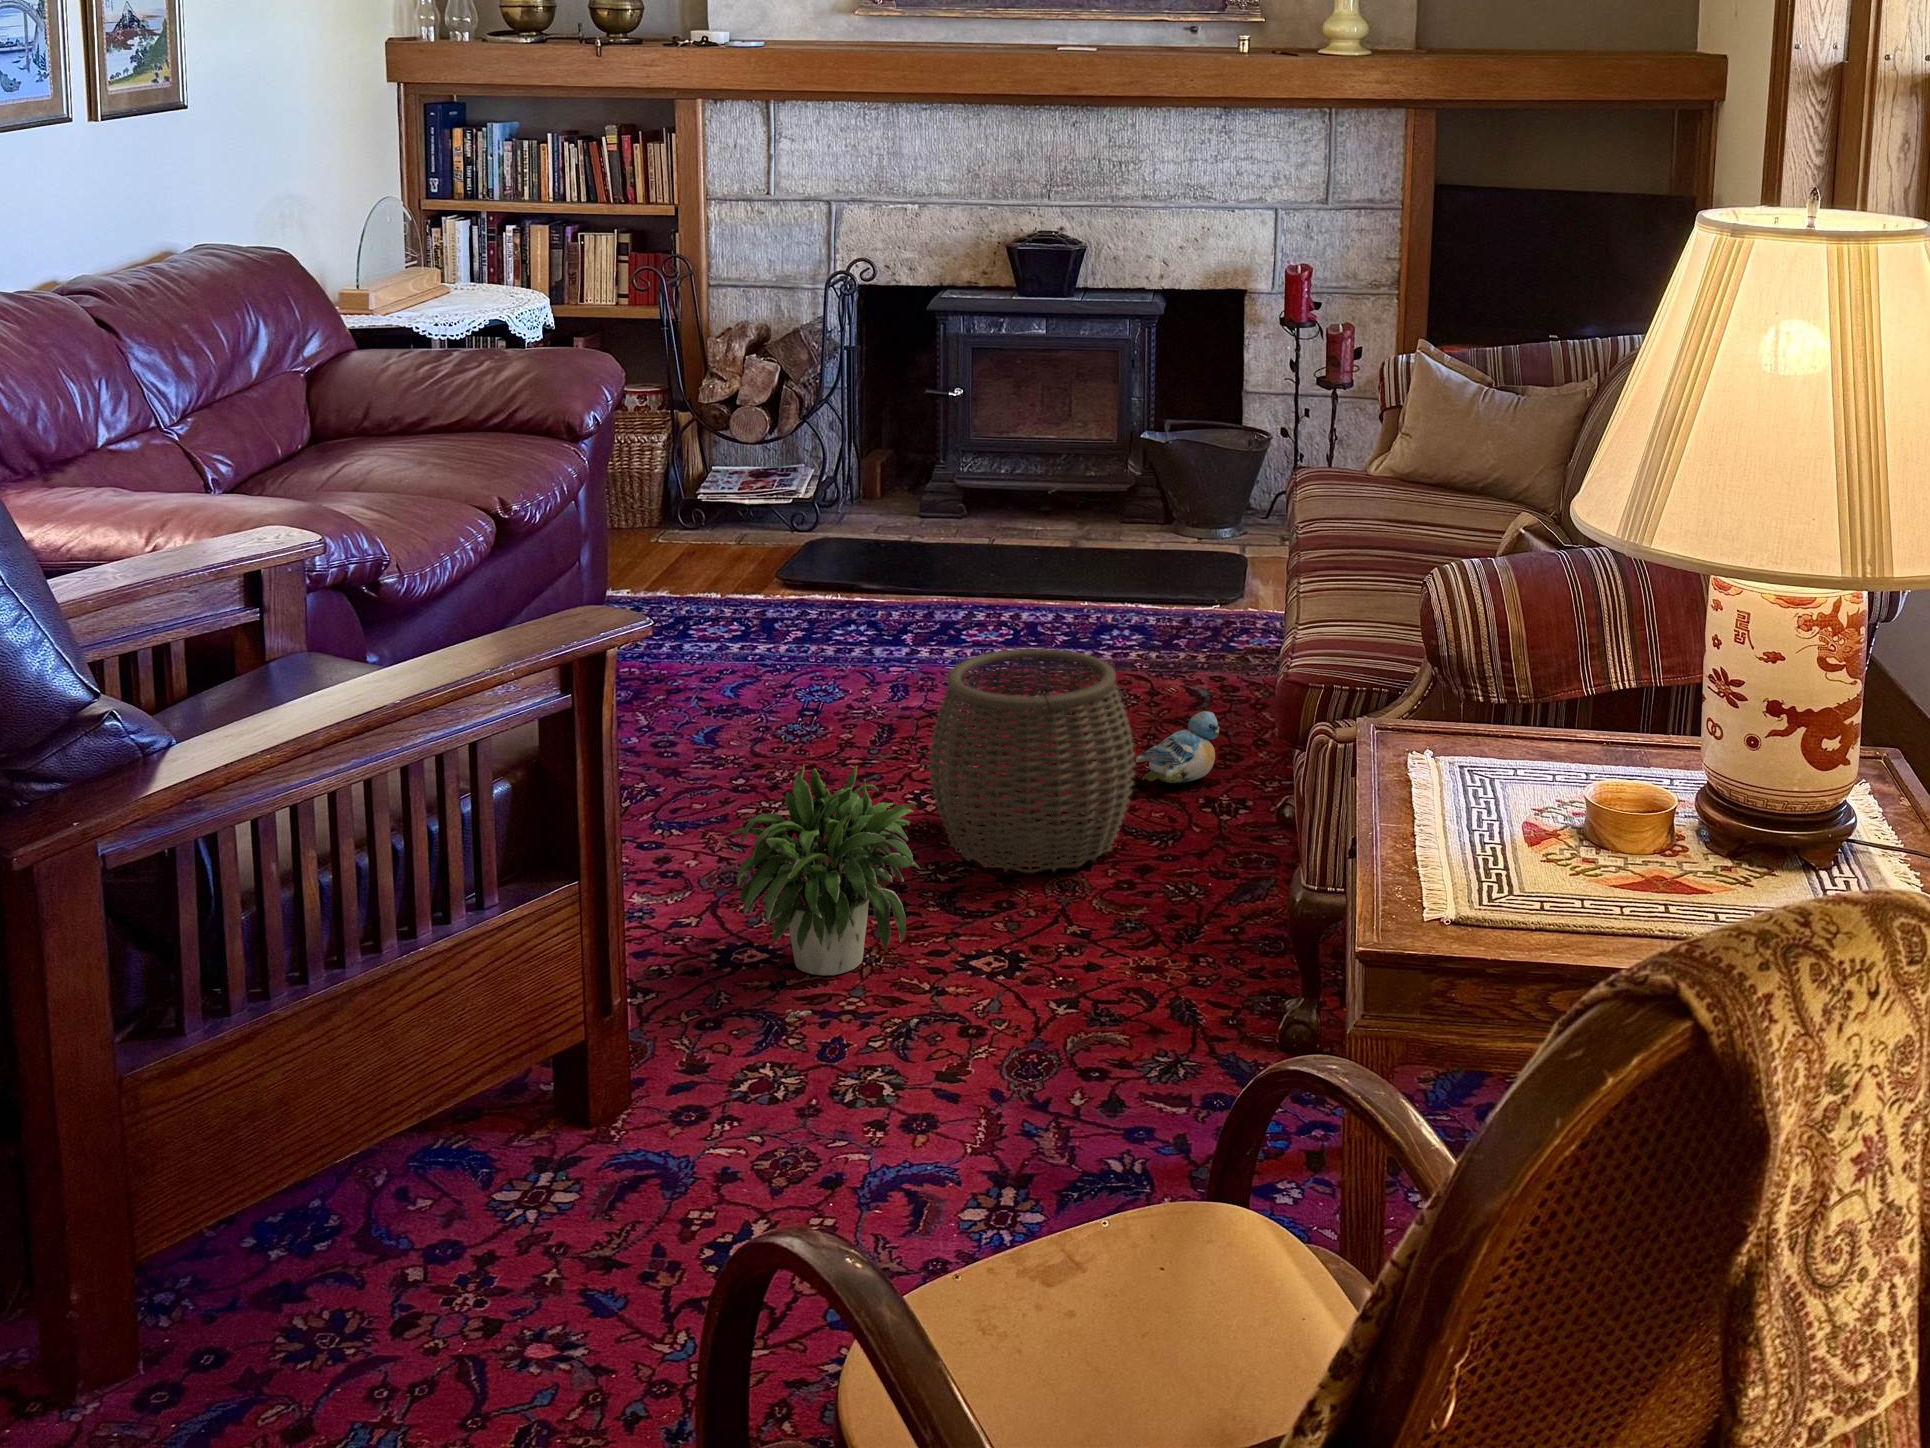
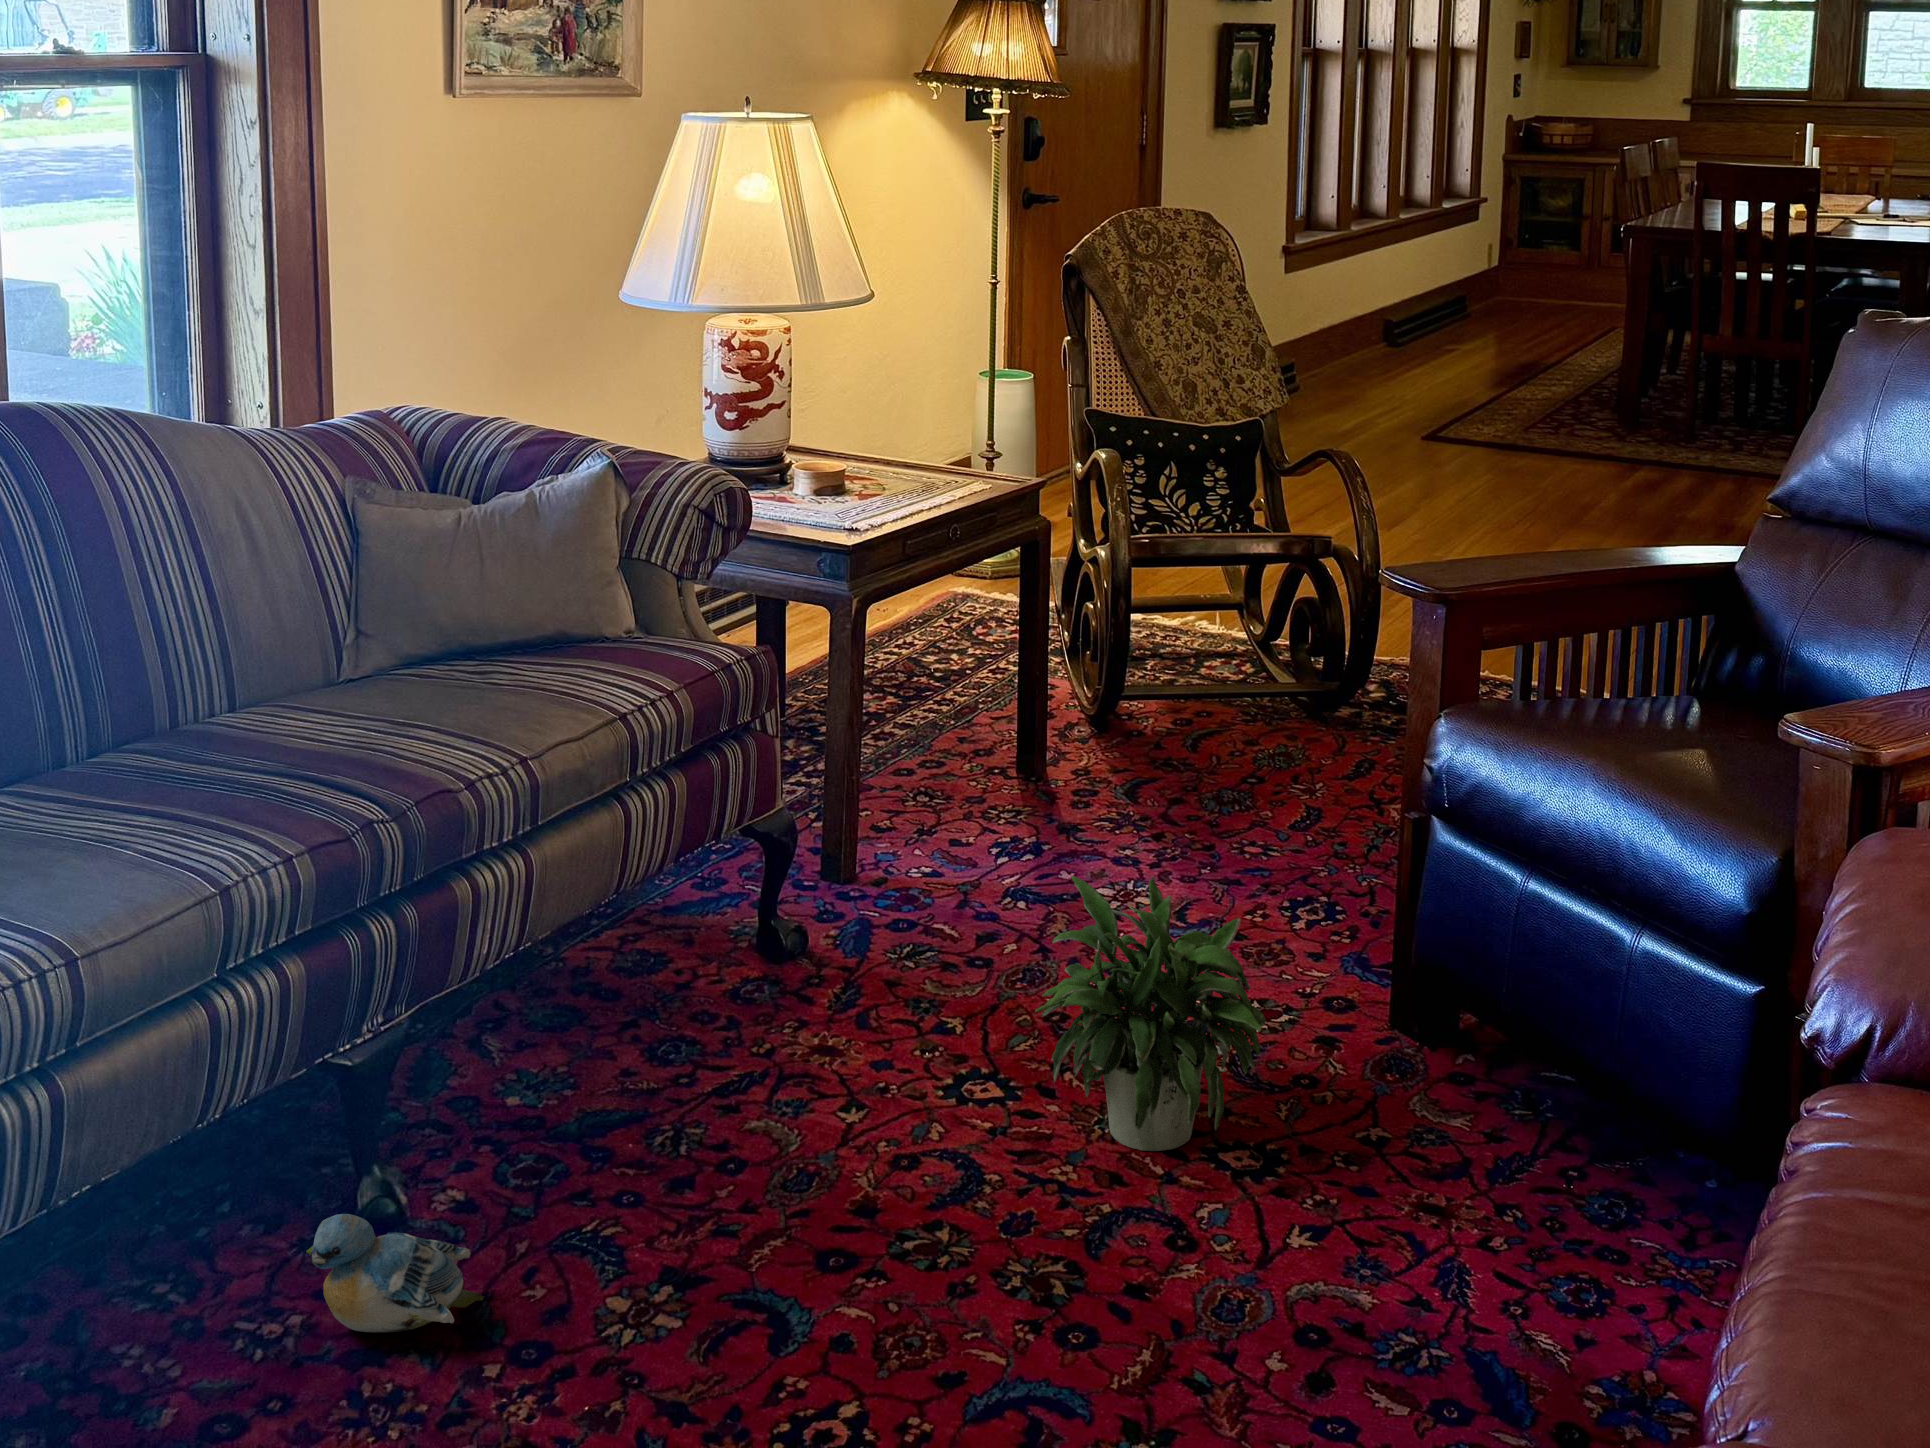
woven basket: present [929,649,1135,873] -> none [596,935,926,1322]

